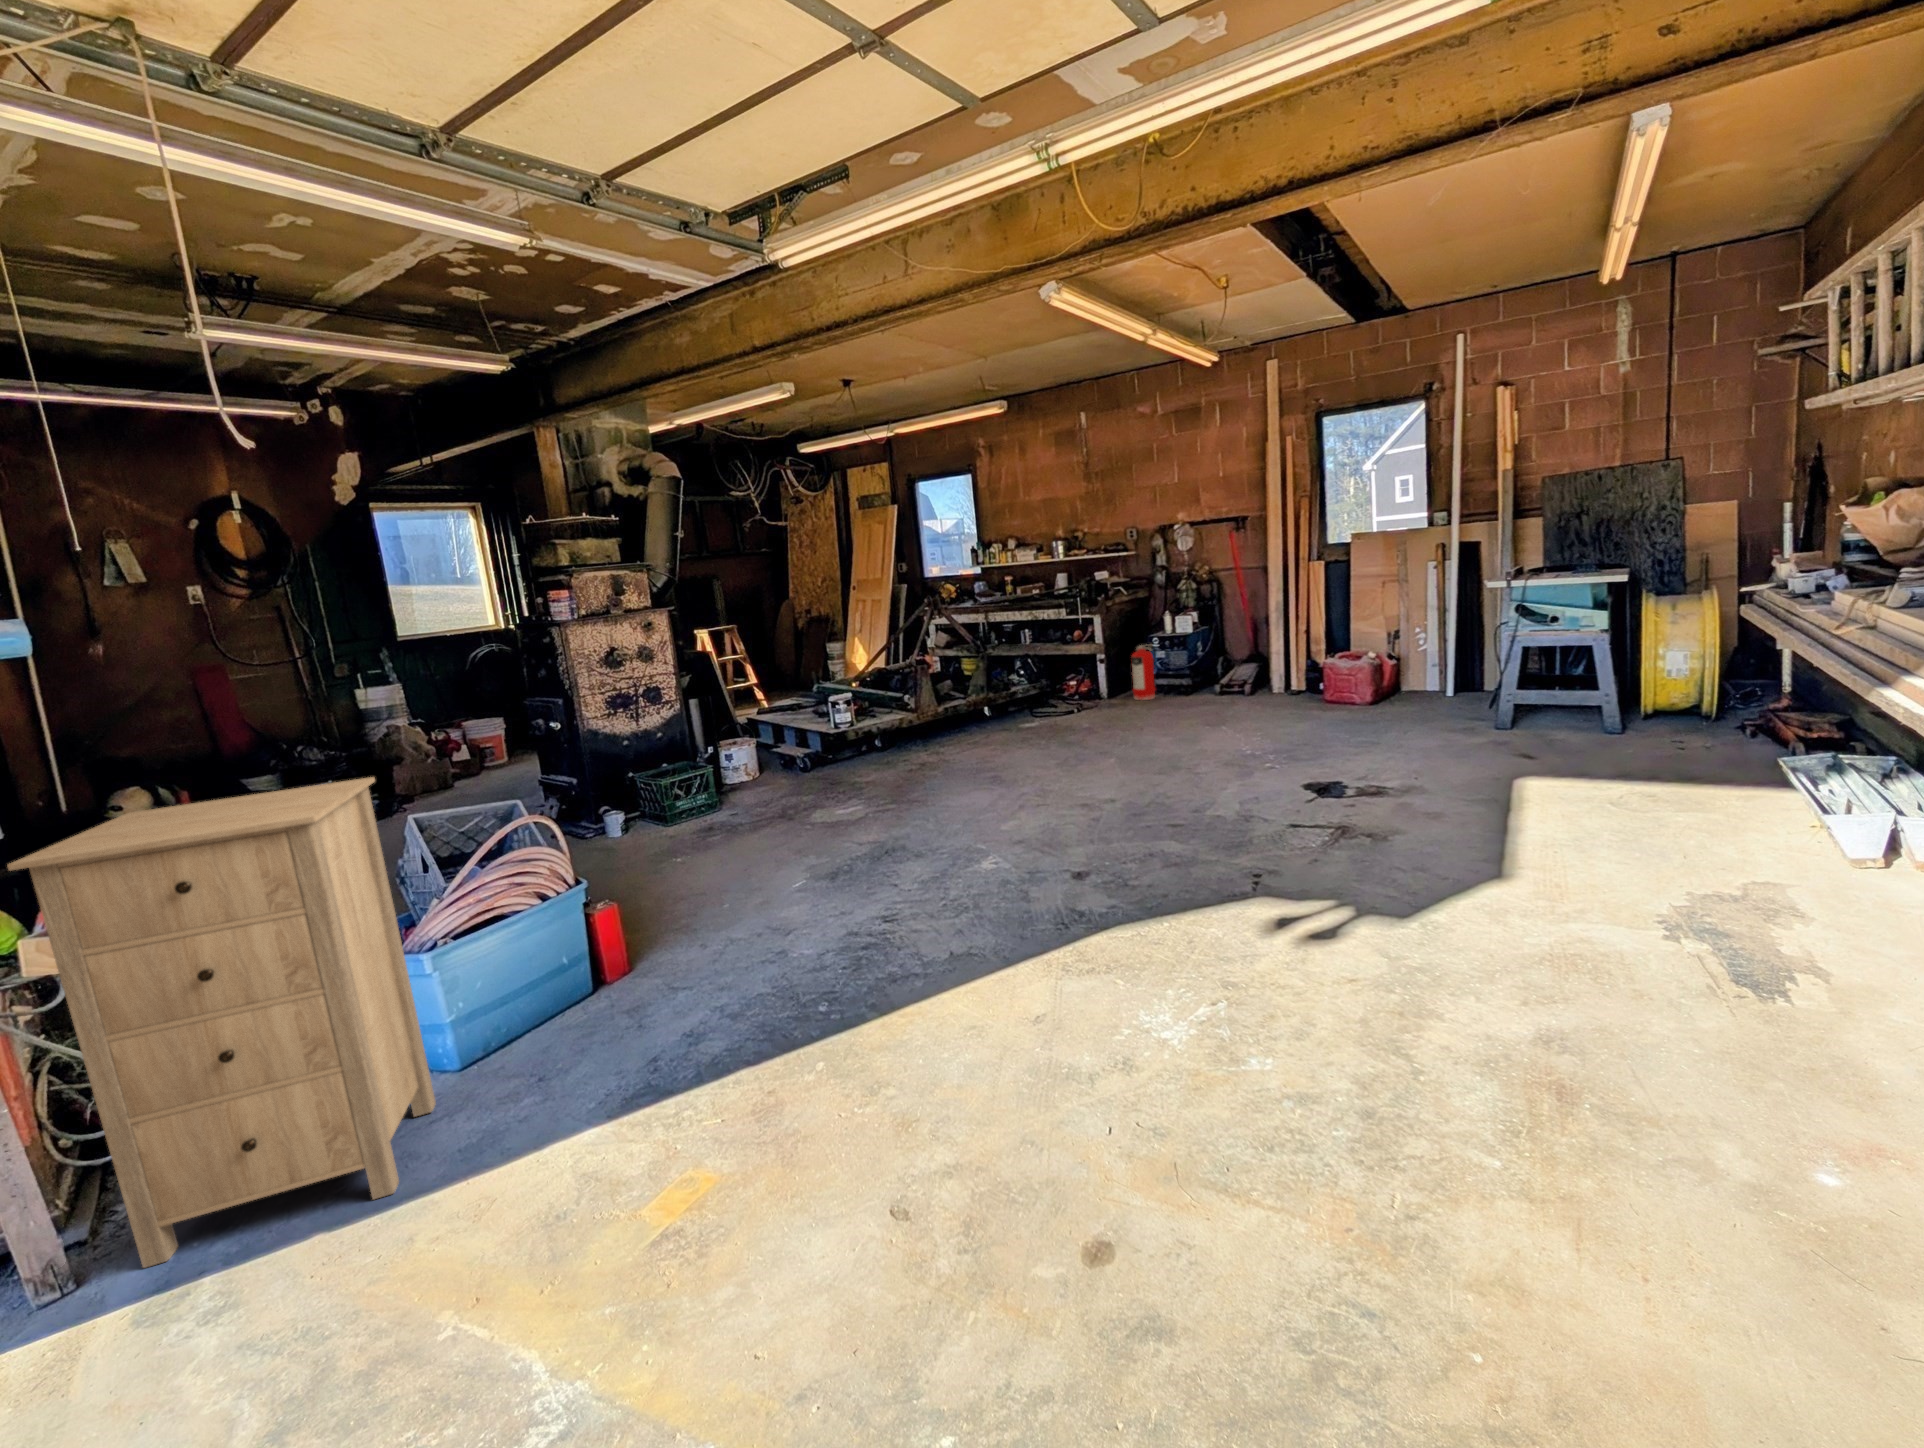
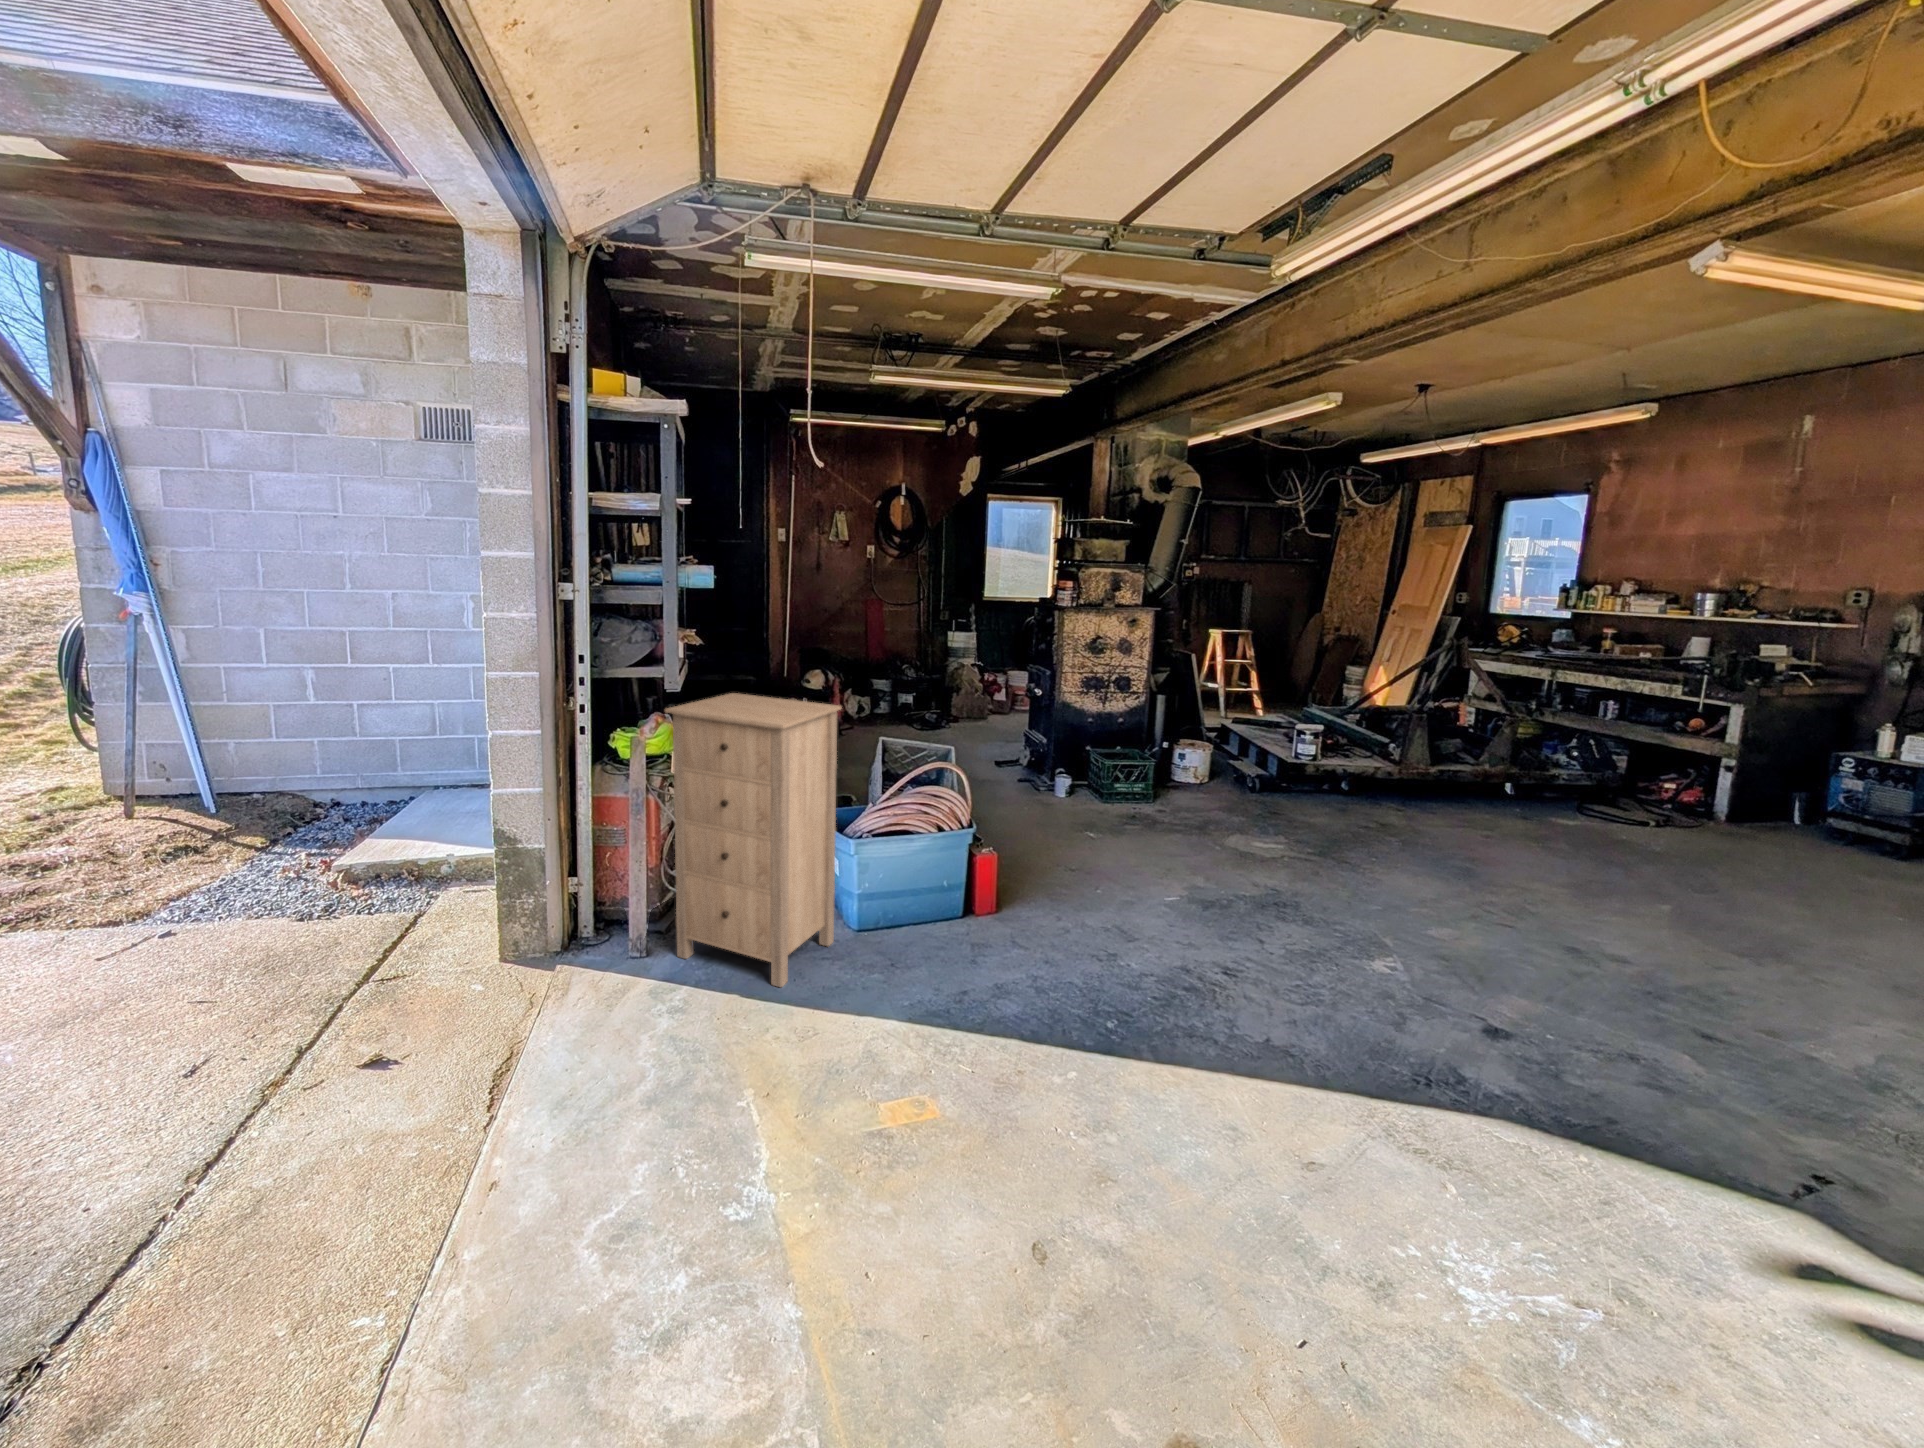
fire extinguisher: present [1131,645,1156,700] -> none [1790,764,1865,849]

